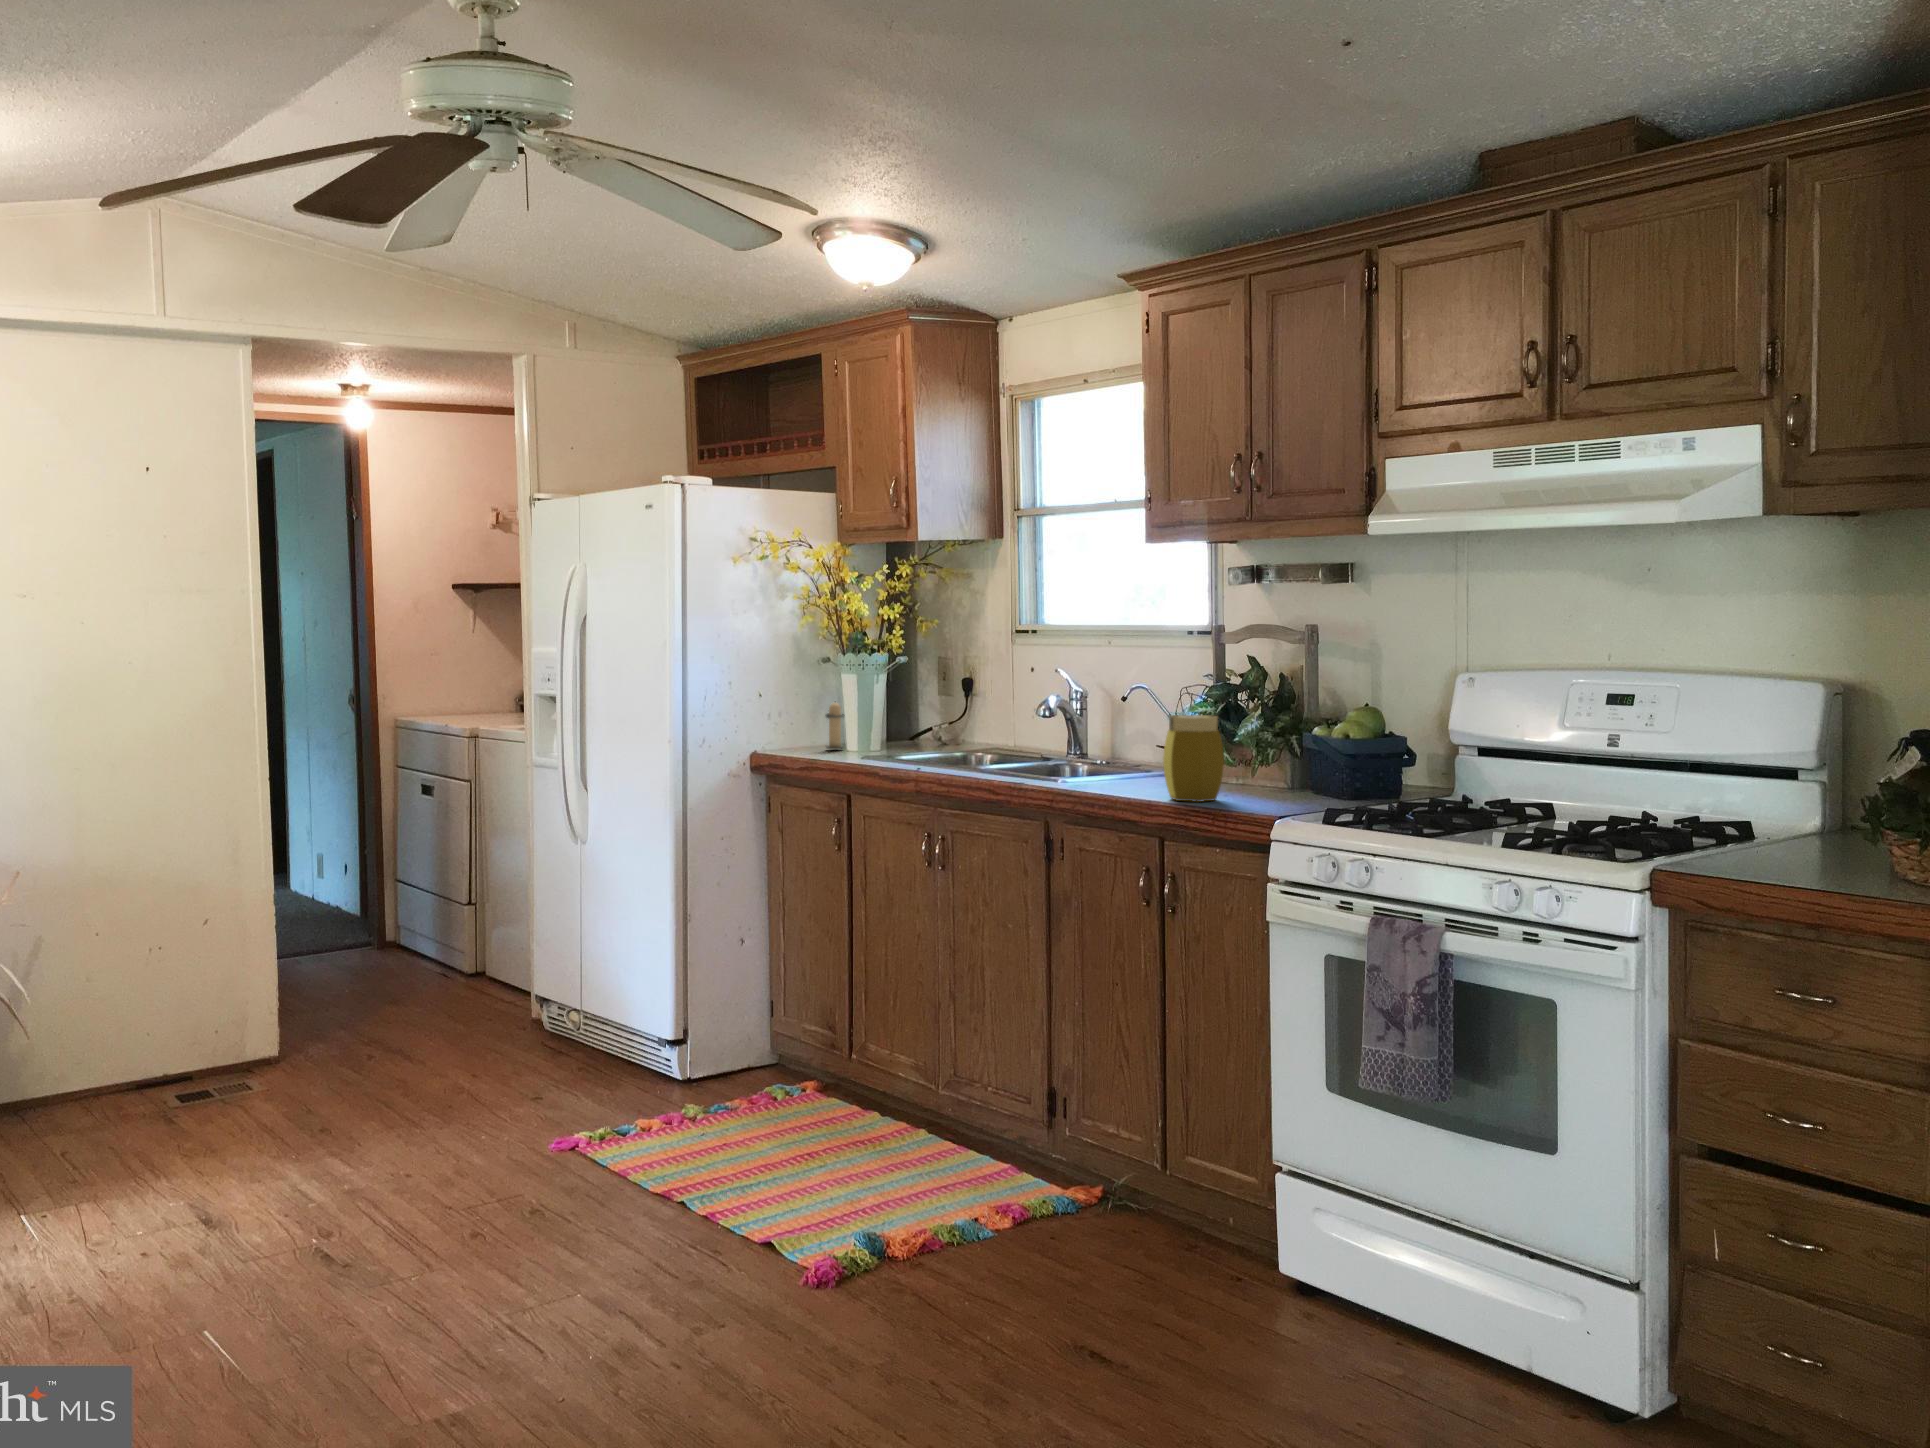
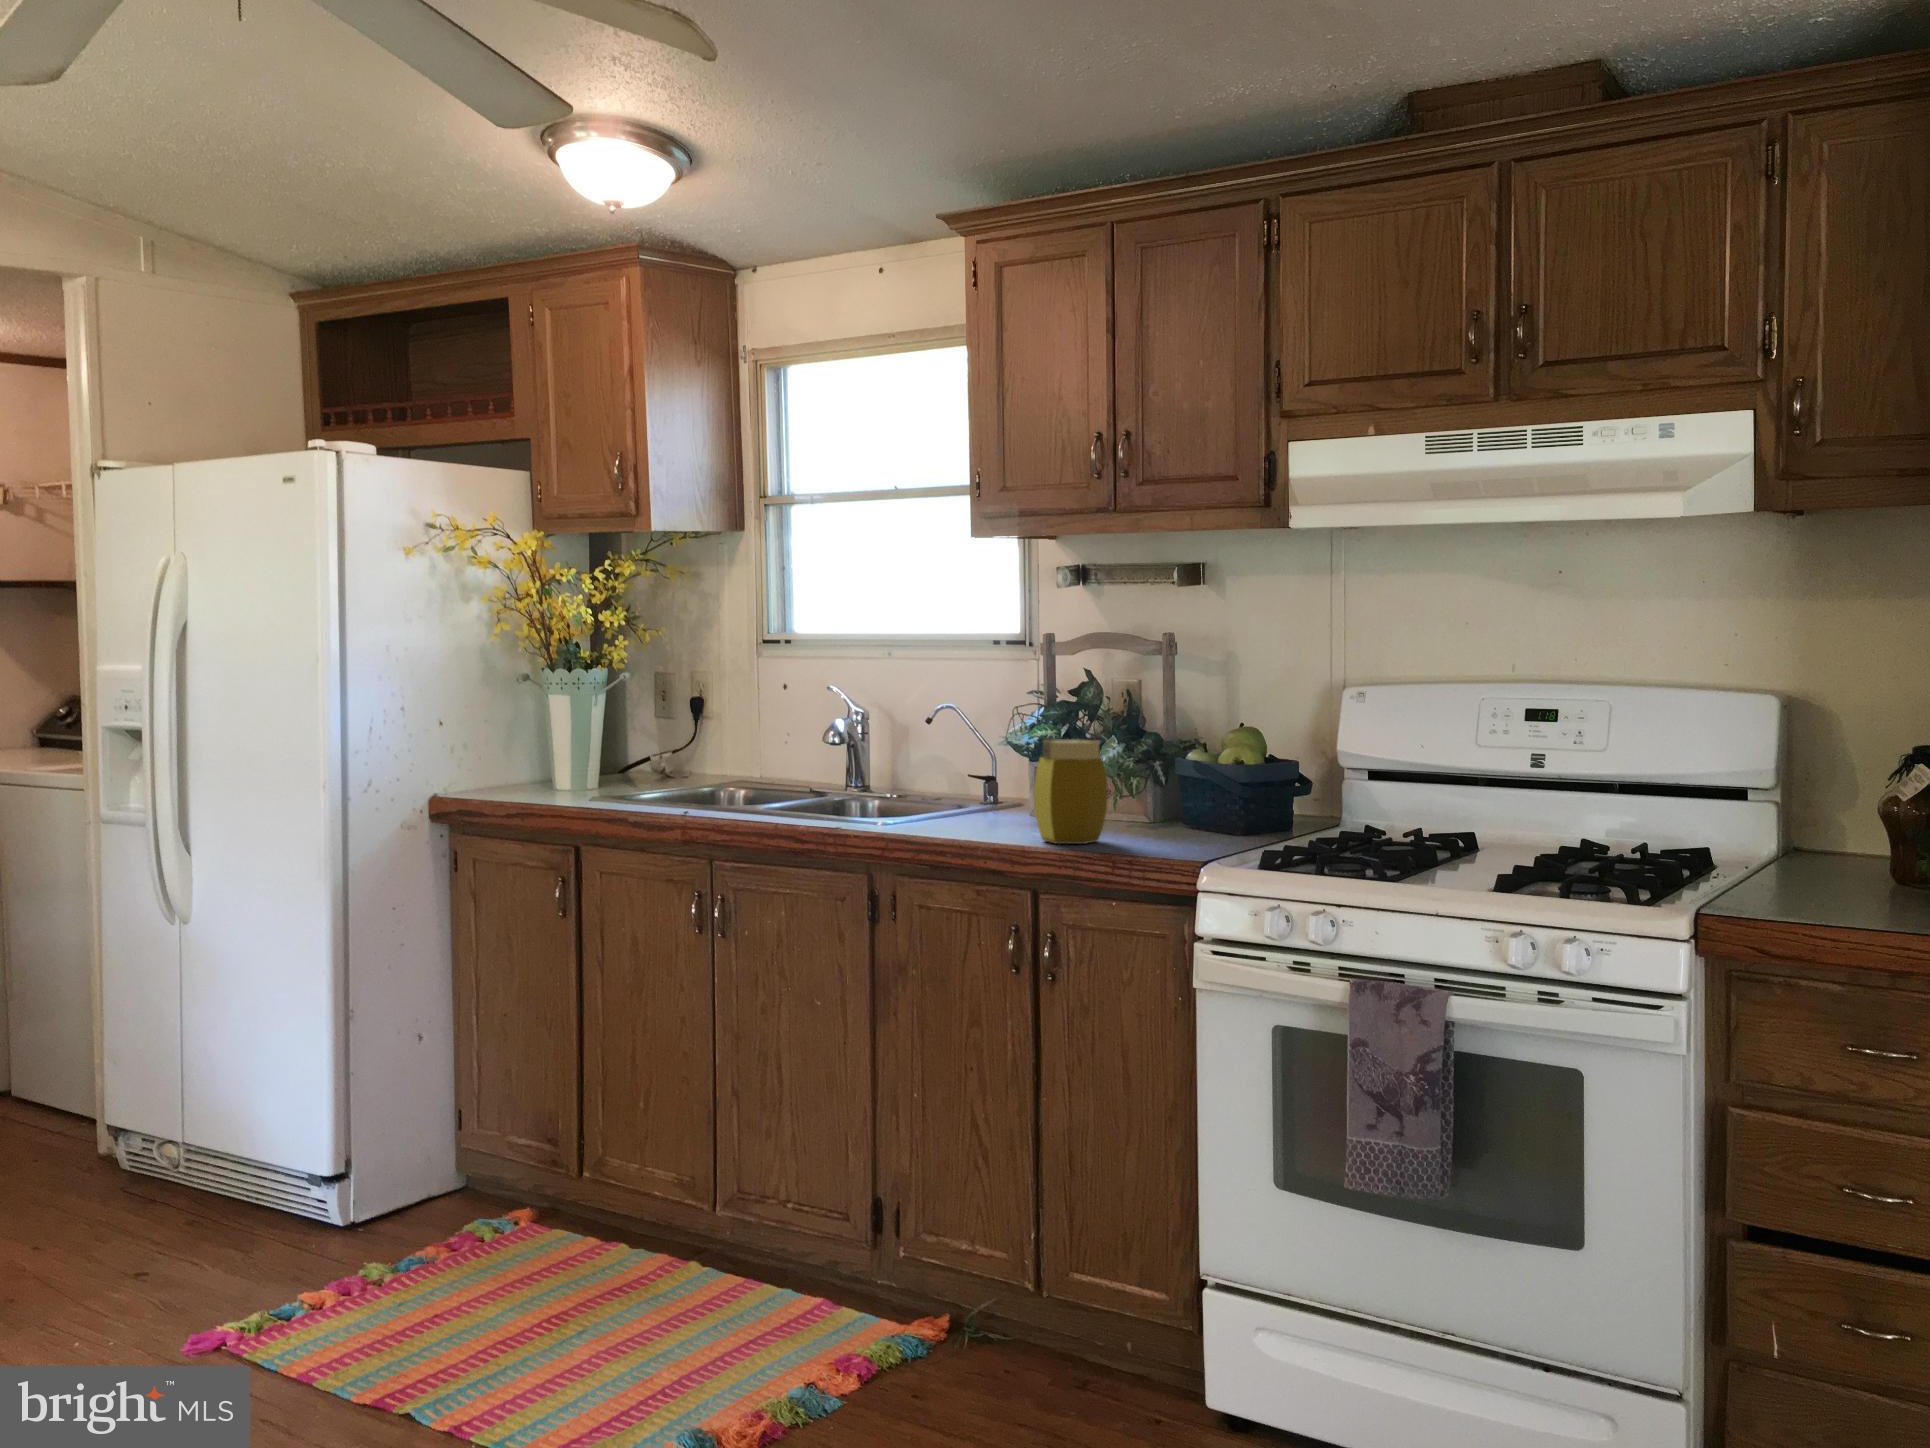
candle: present [825,702,845,750] -> none [525,724,557,788]

